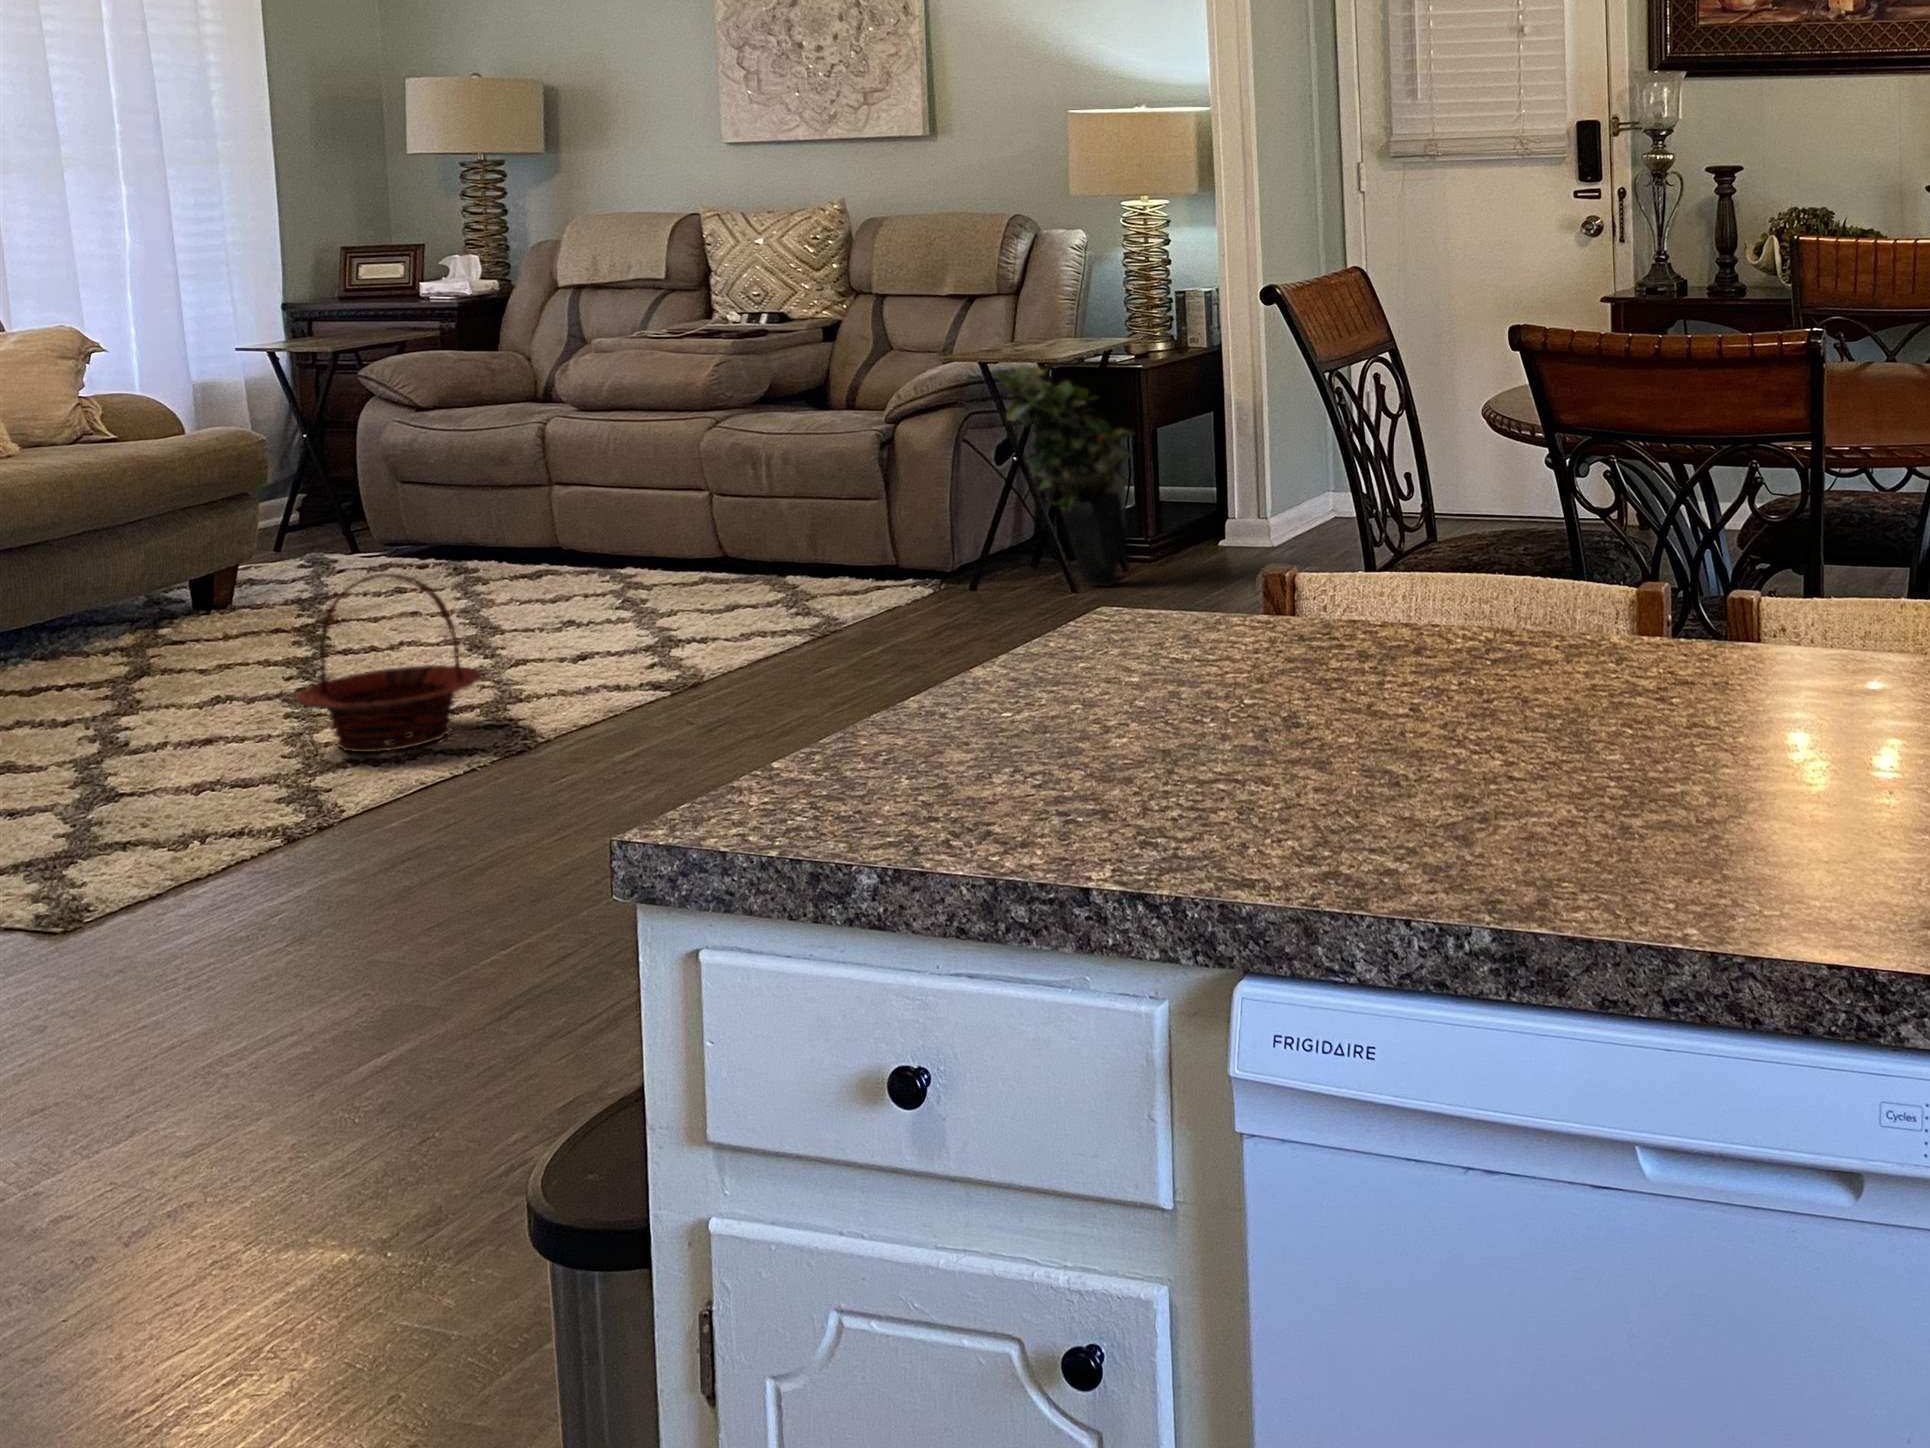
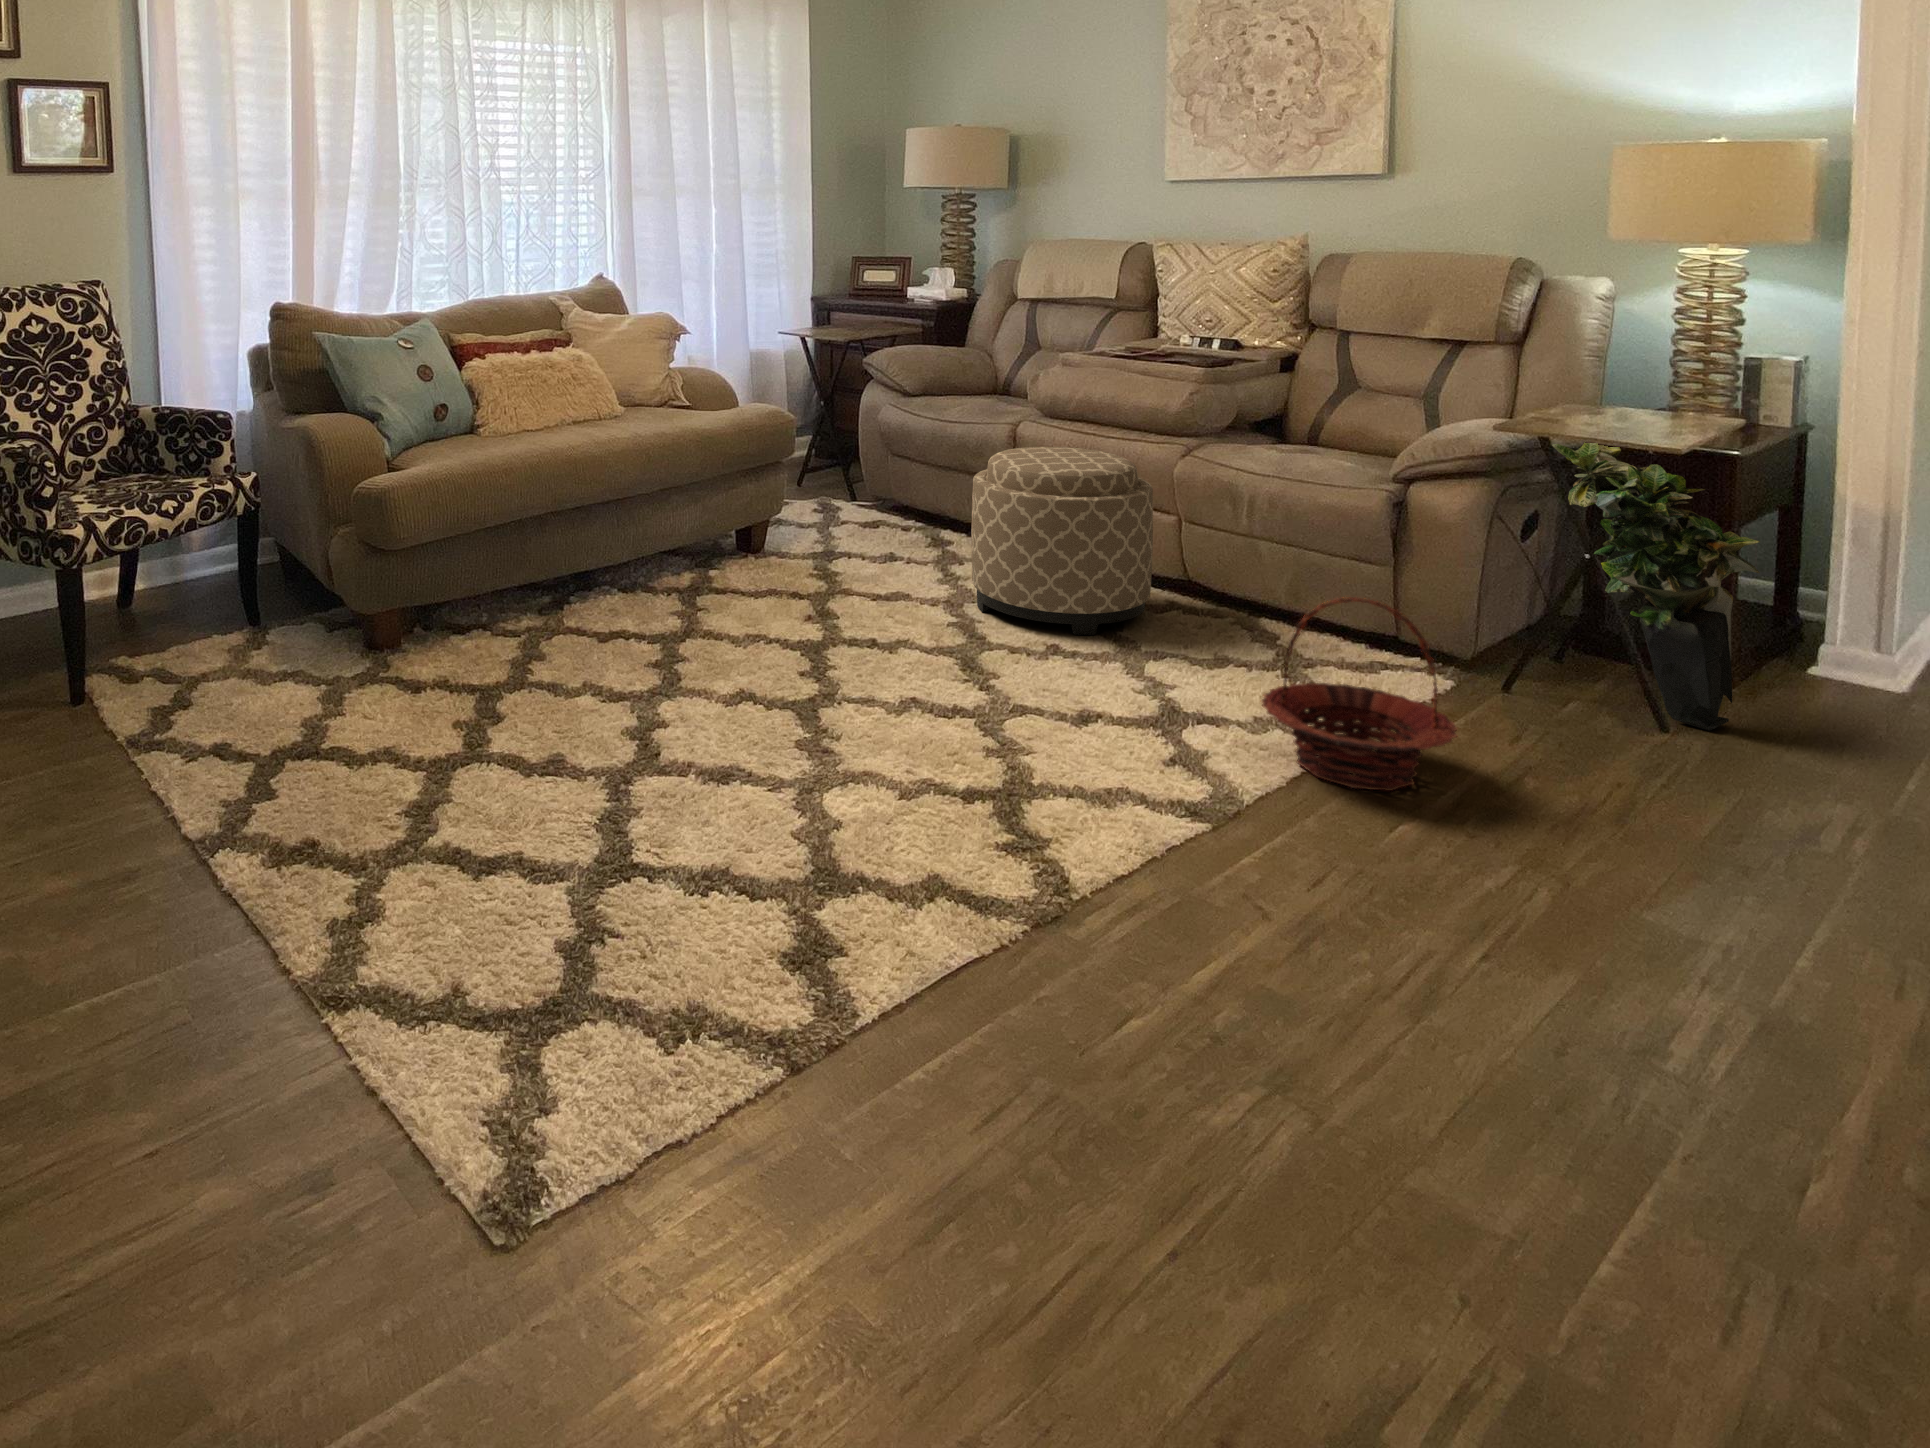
ottoman: none [482,431,678,610] -> present [971,447,1153,635]
basket: present [297,574,482,752] -> present [1262,597,1457,791]

